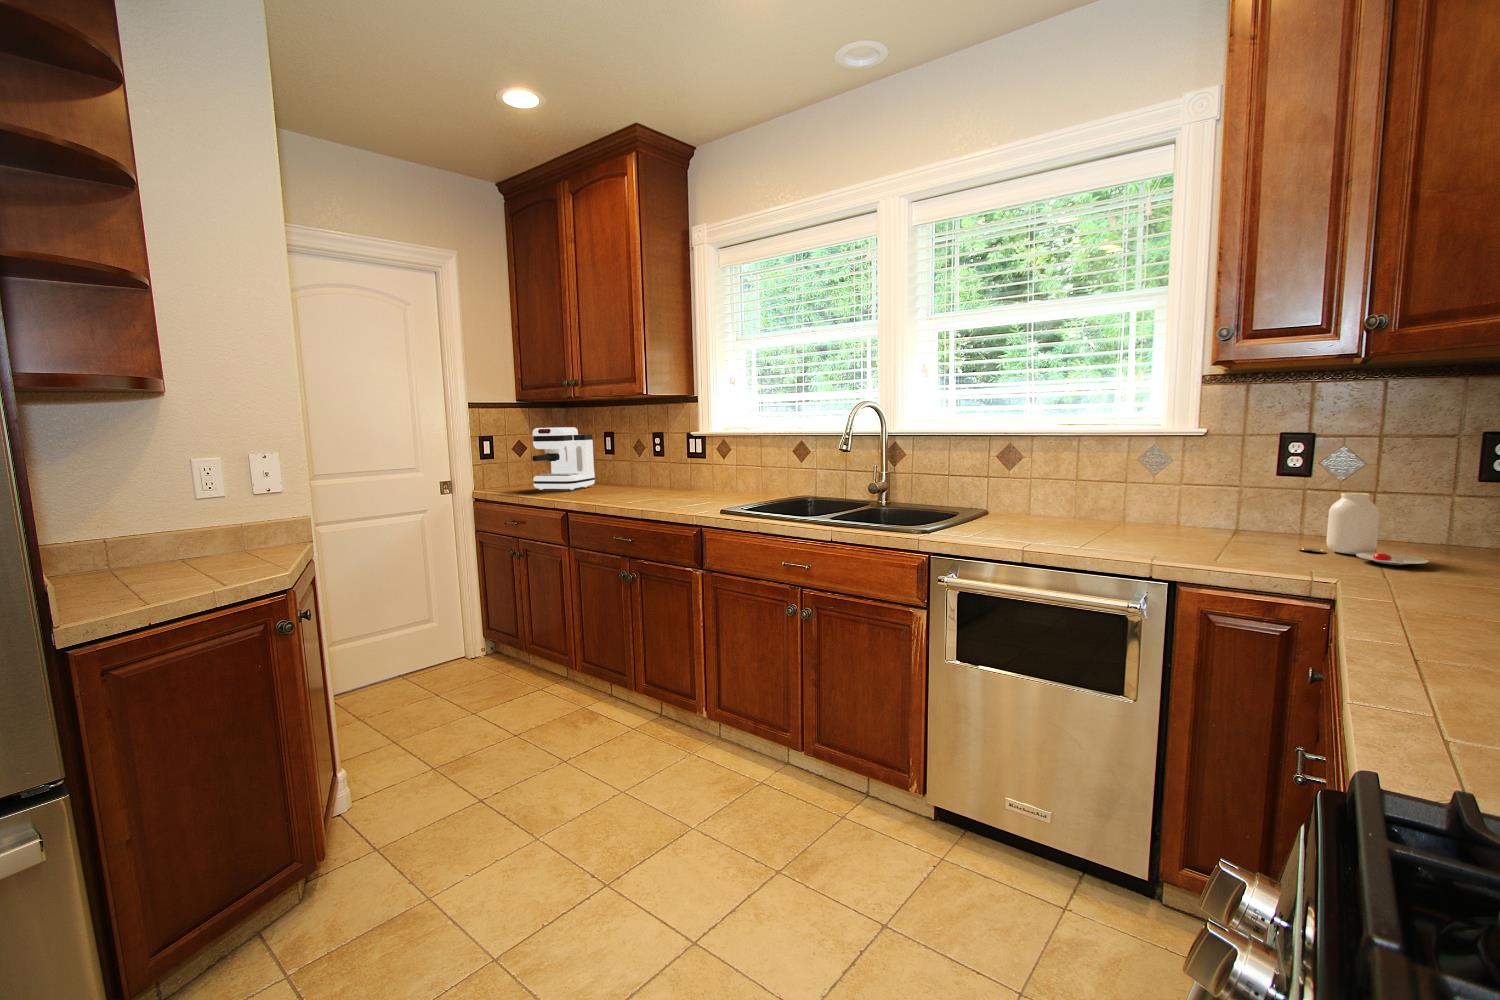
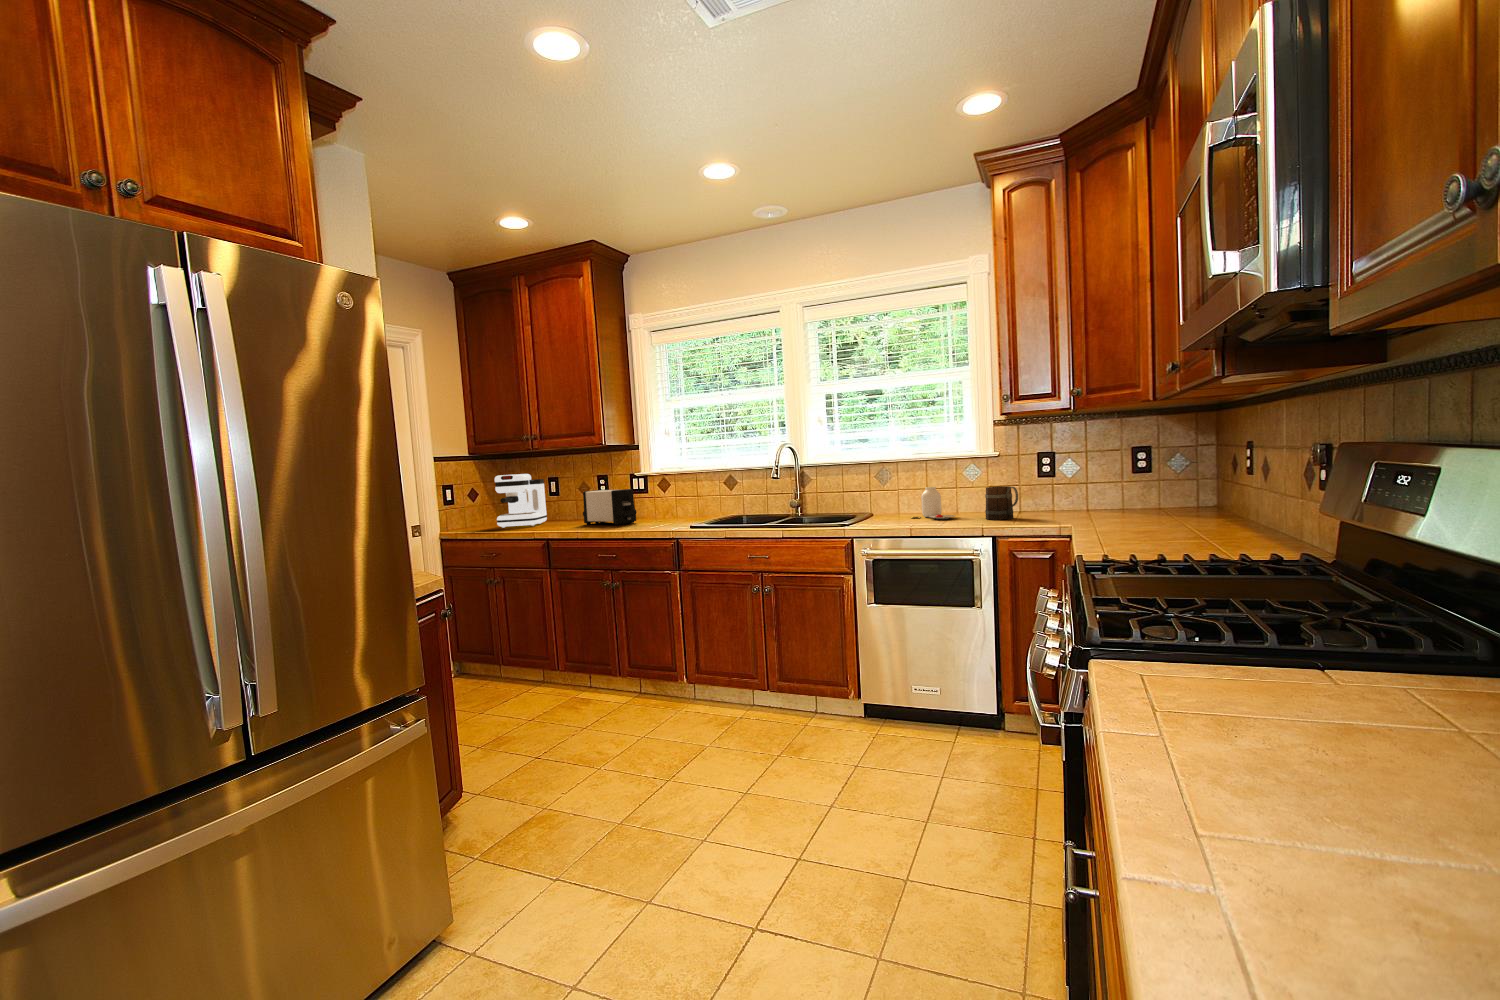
toaster: none [622,452,680,498] -> present [583,489,637,525]
mug: none [1166,489,1232,549] -> present [985,486,1018,520]
jar: present [1299,492,1429,565] -> present [911,487,955,519]

